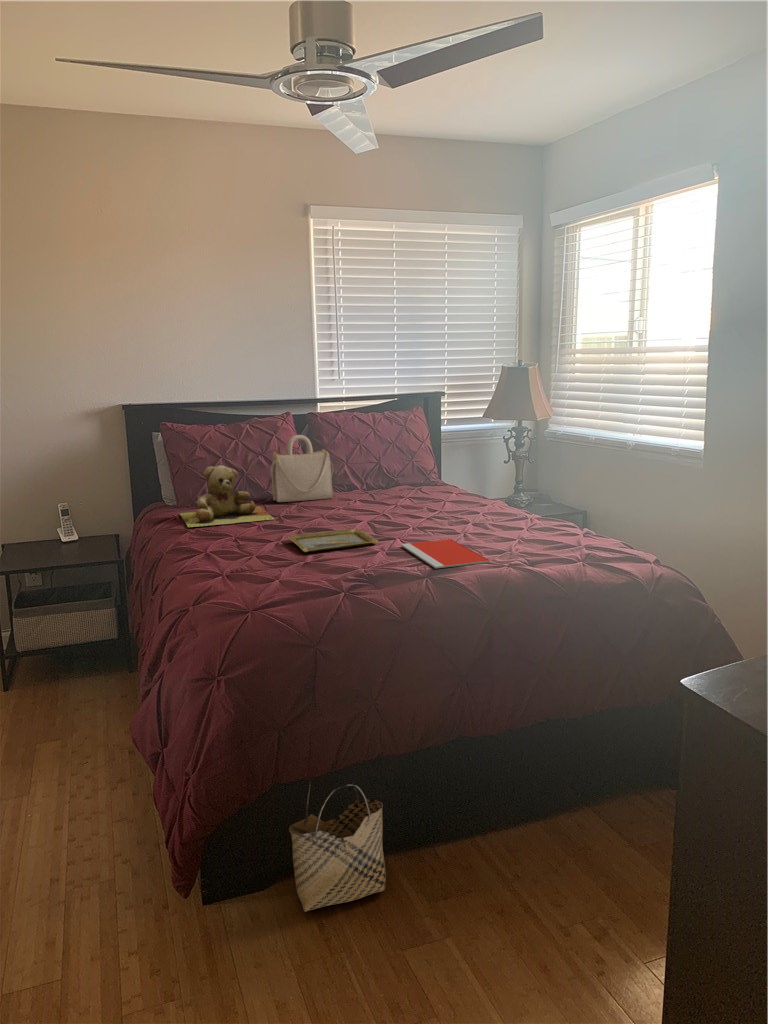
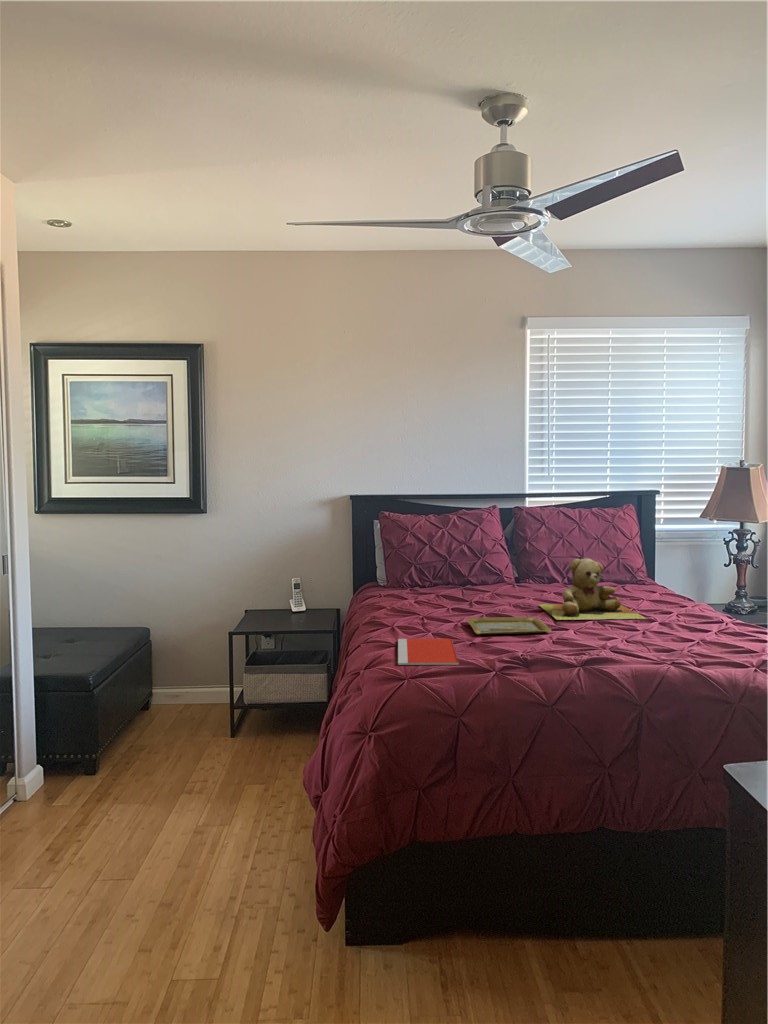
handbag: present [270,435,334,502] -> none [470,527,531,589]
teddy bear: present [180,465,274,527] -> present [539,558,646,620]
notebook: present [401,539,490,569] -> present [398,639,459,665]
woven basket: present [289,779,386,912] -> none [420,833,516,983]

